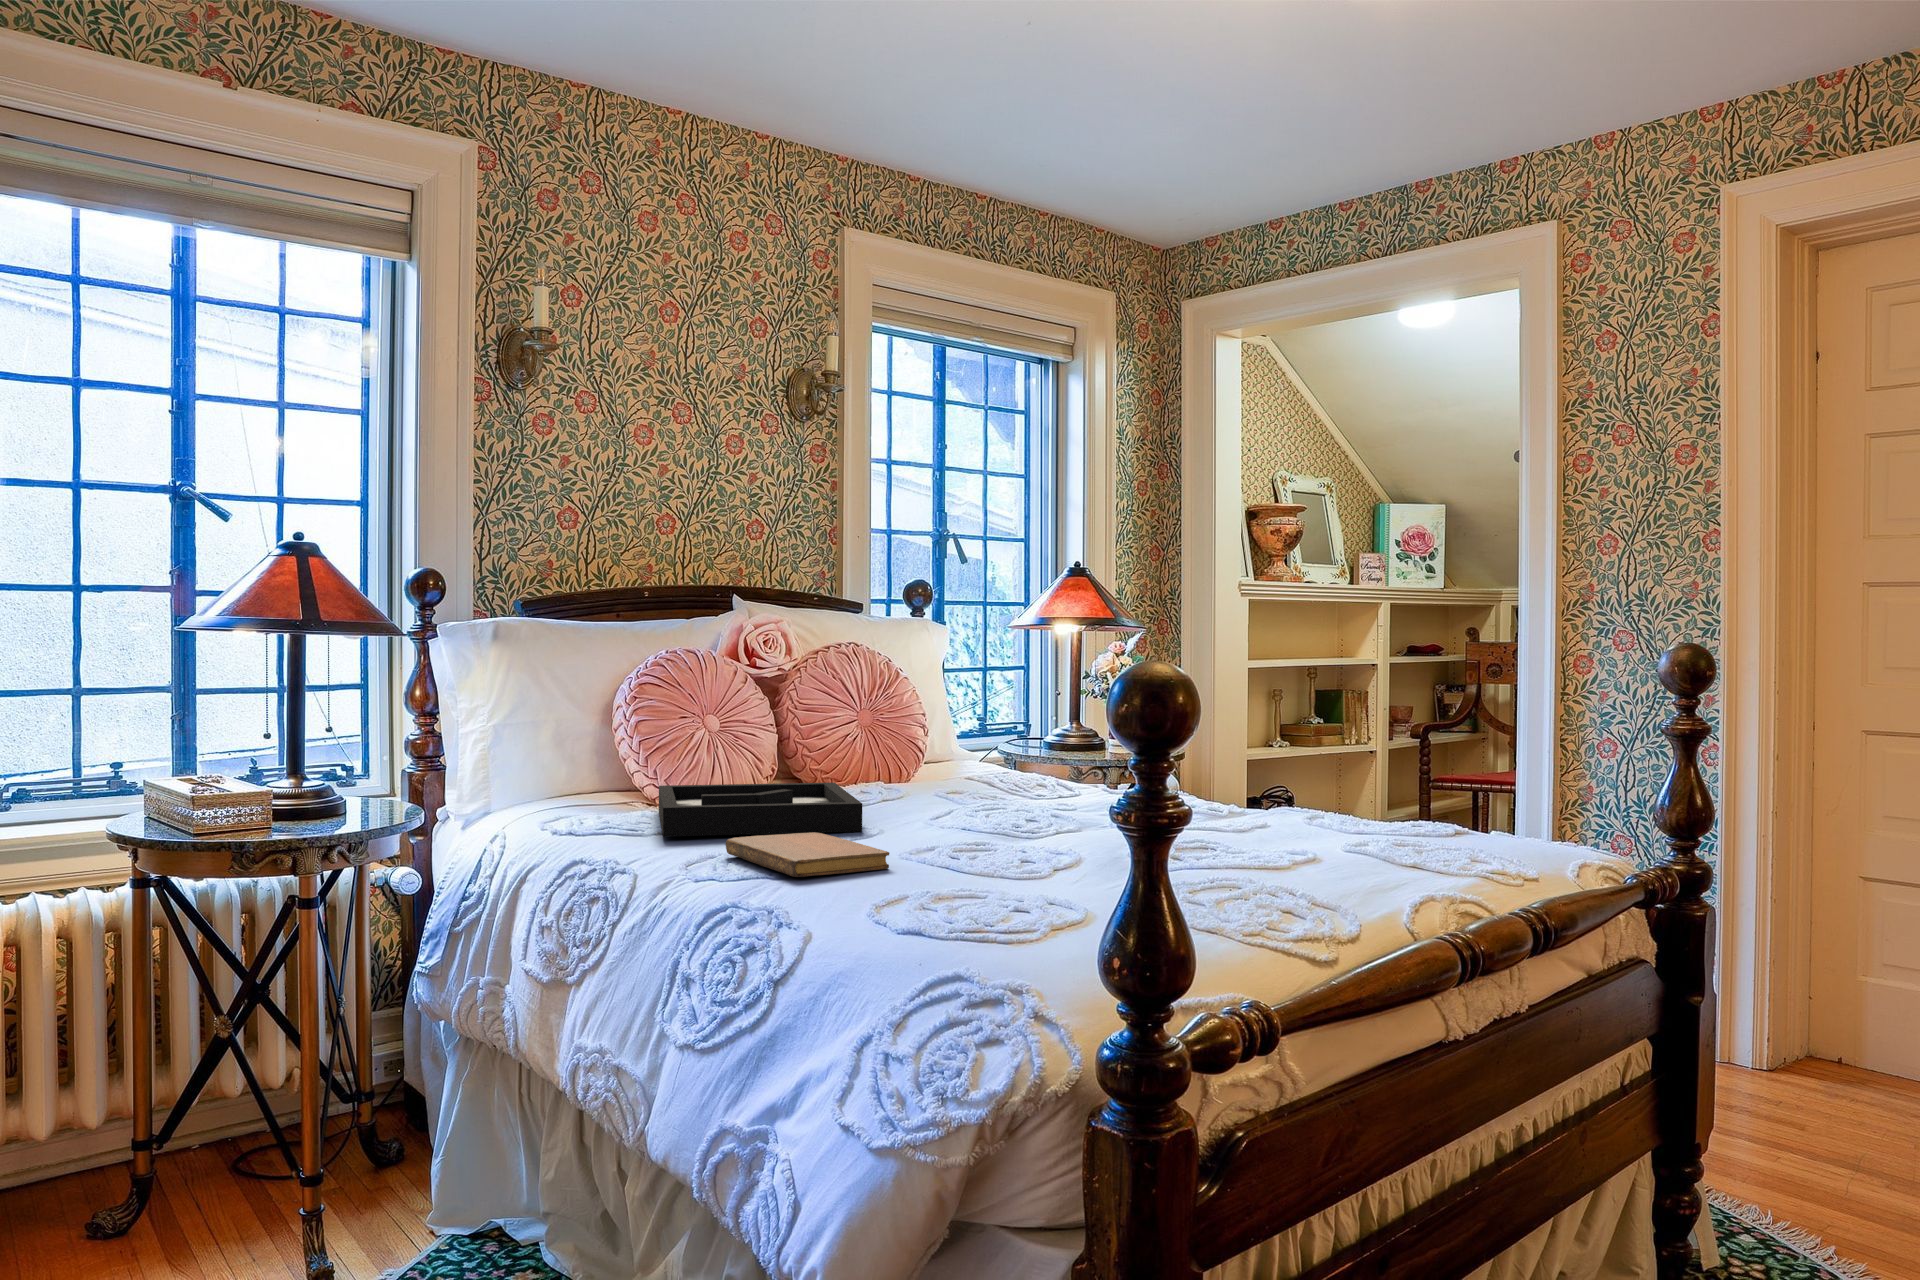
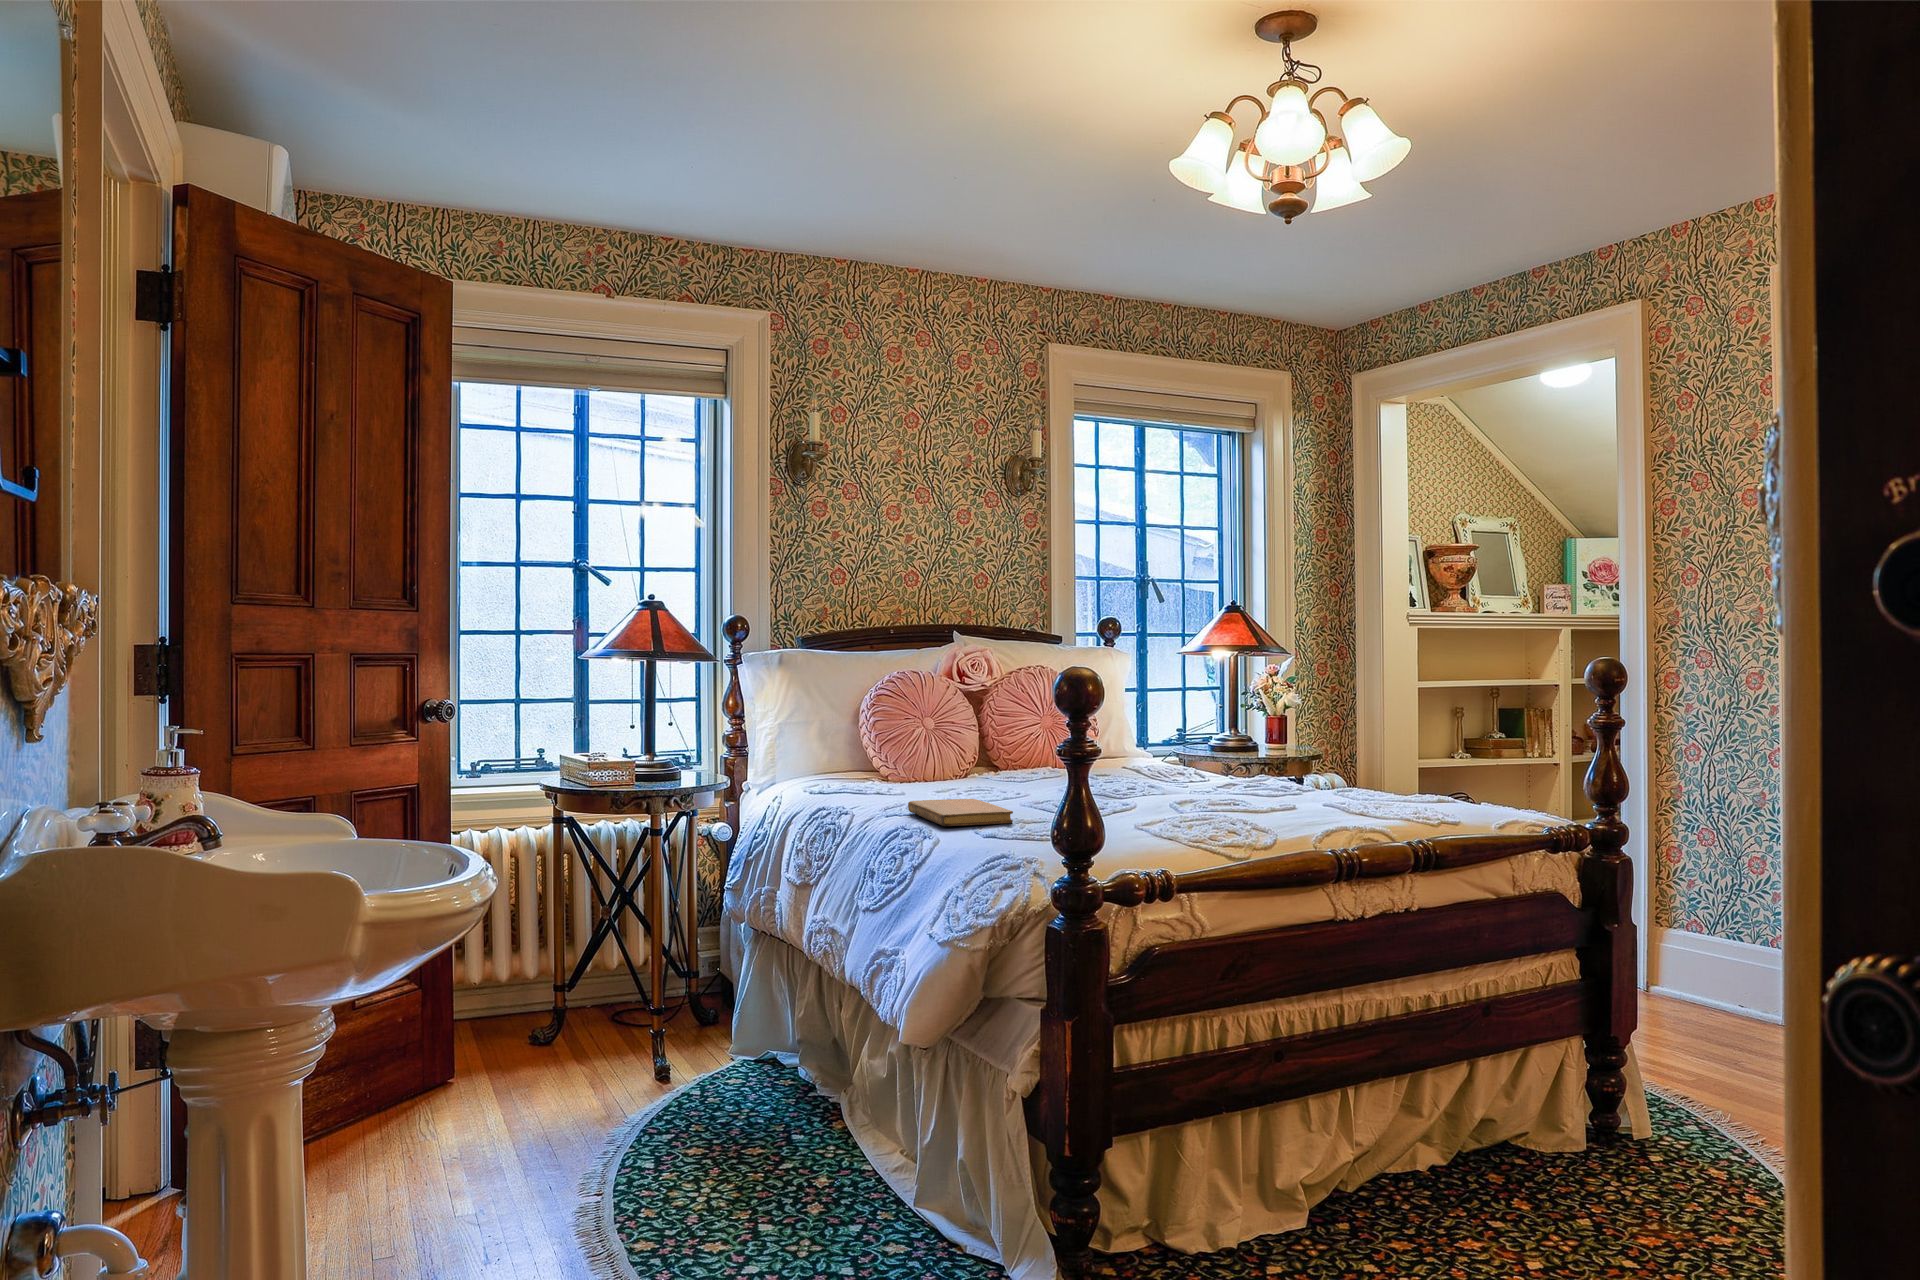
decorative tray: present [659,783,862,837] -> none [873,767,1013,801]

